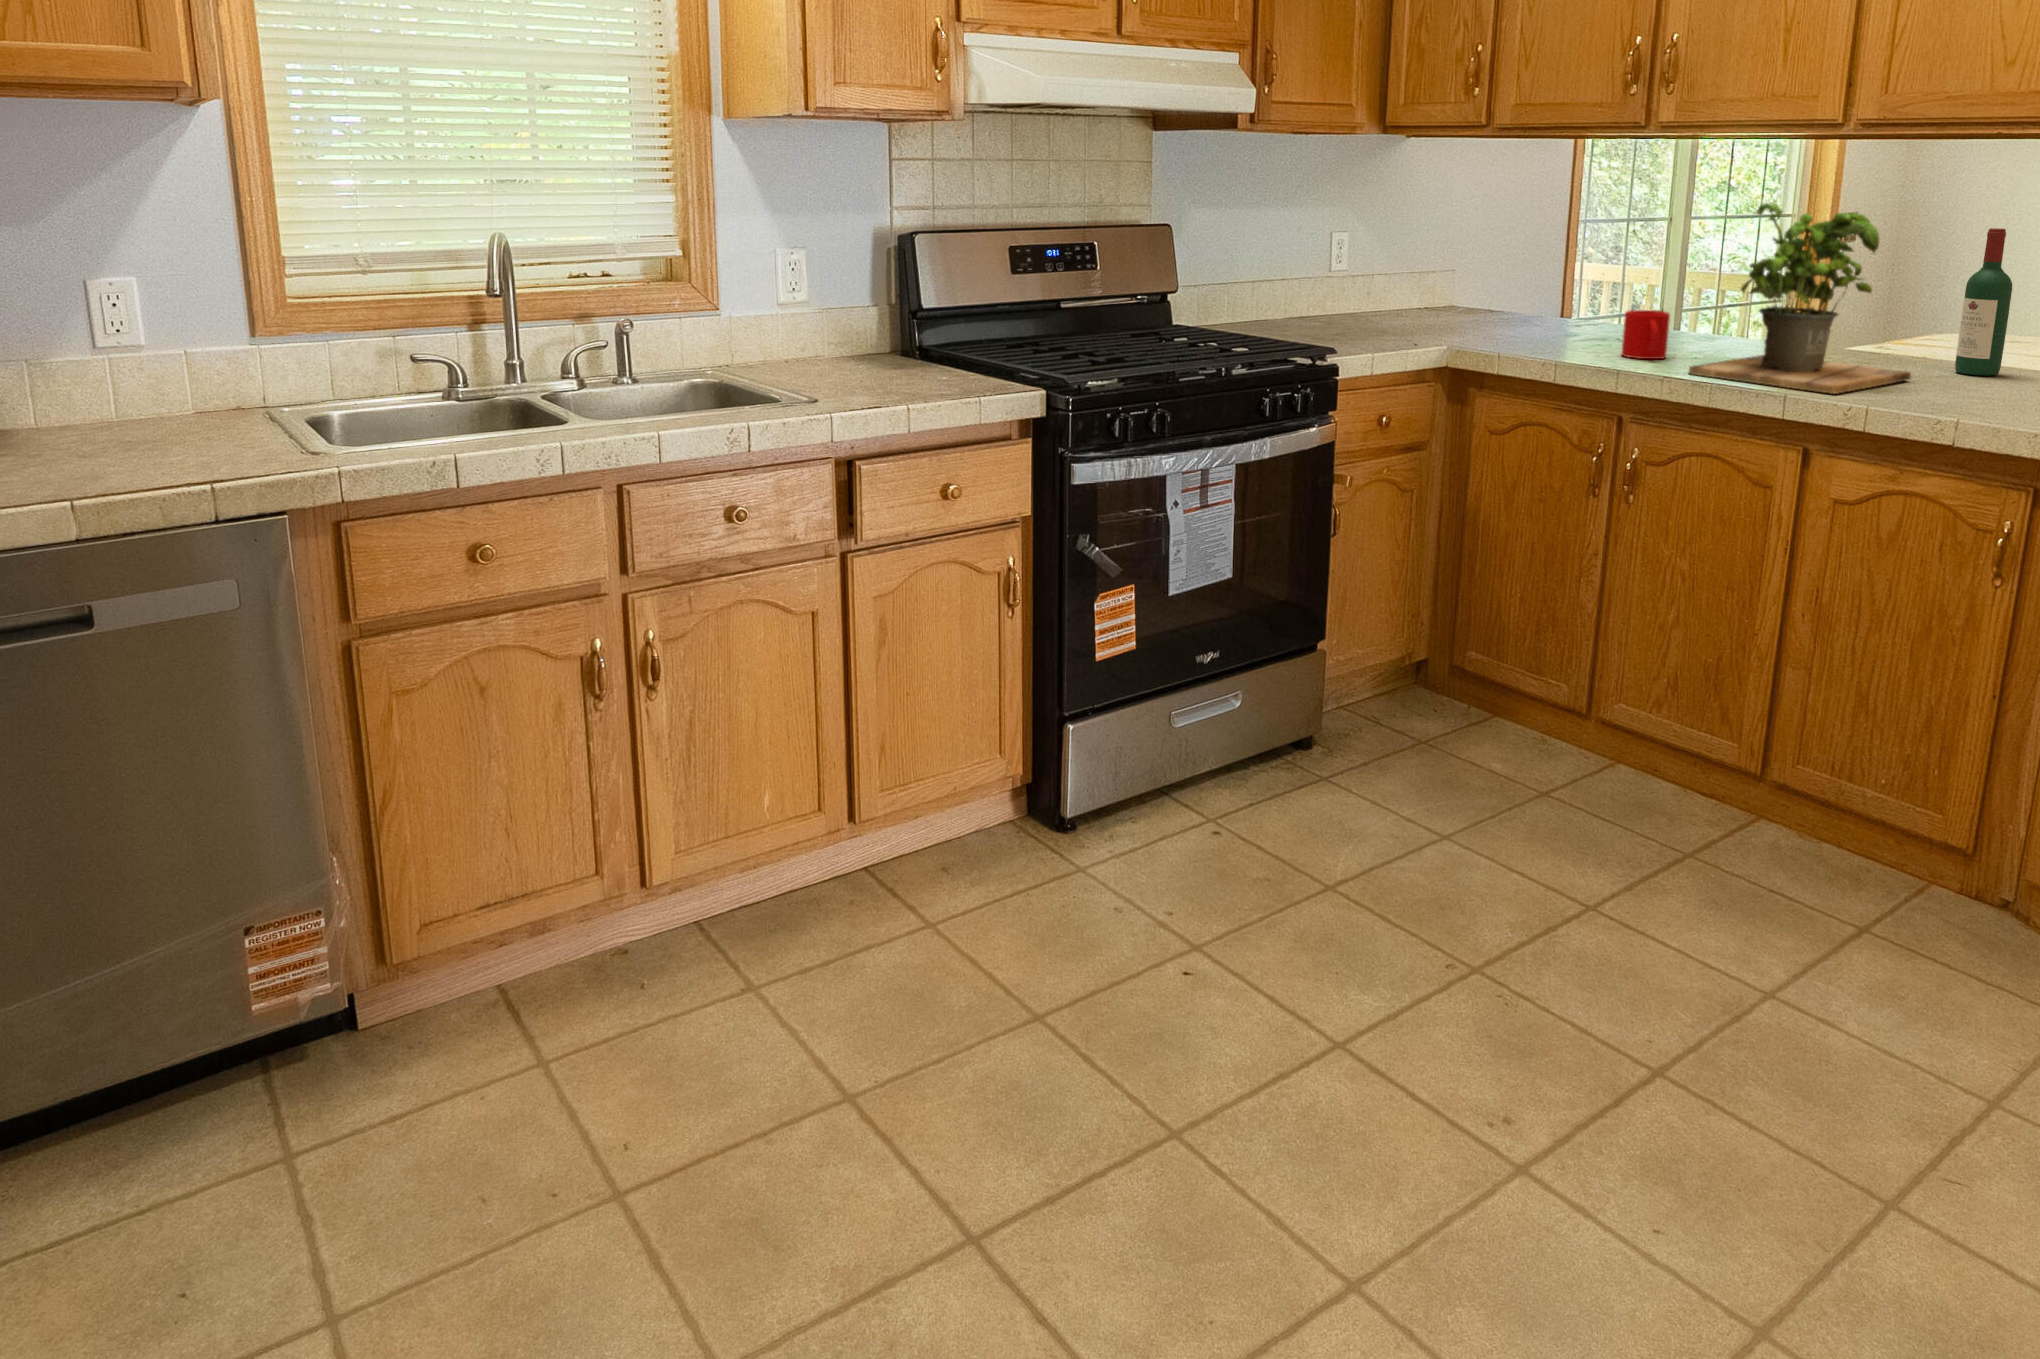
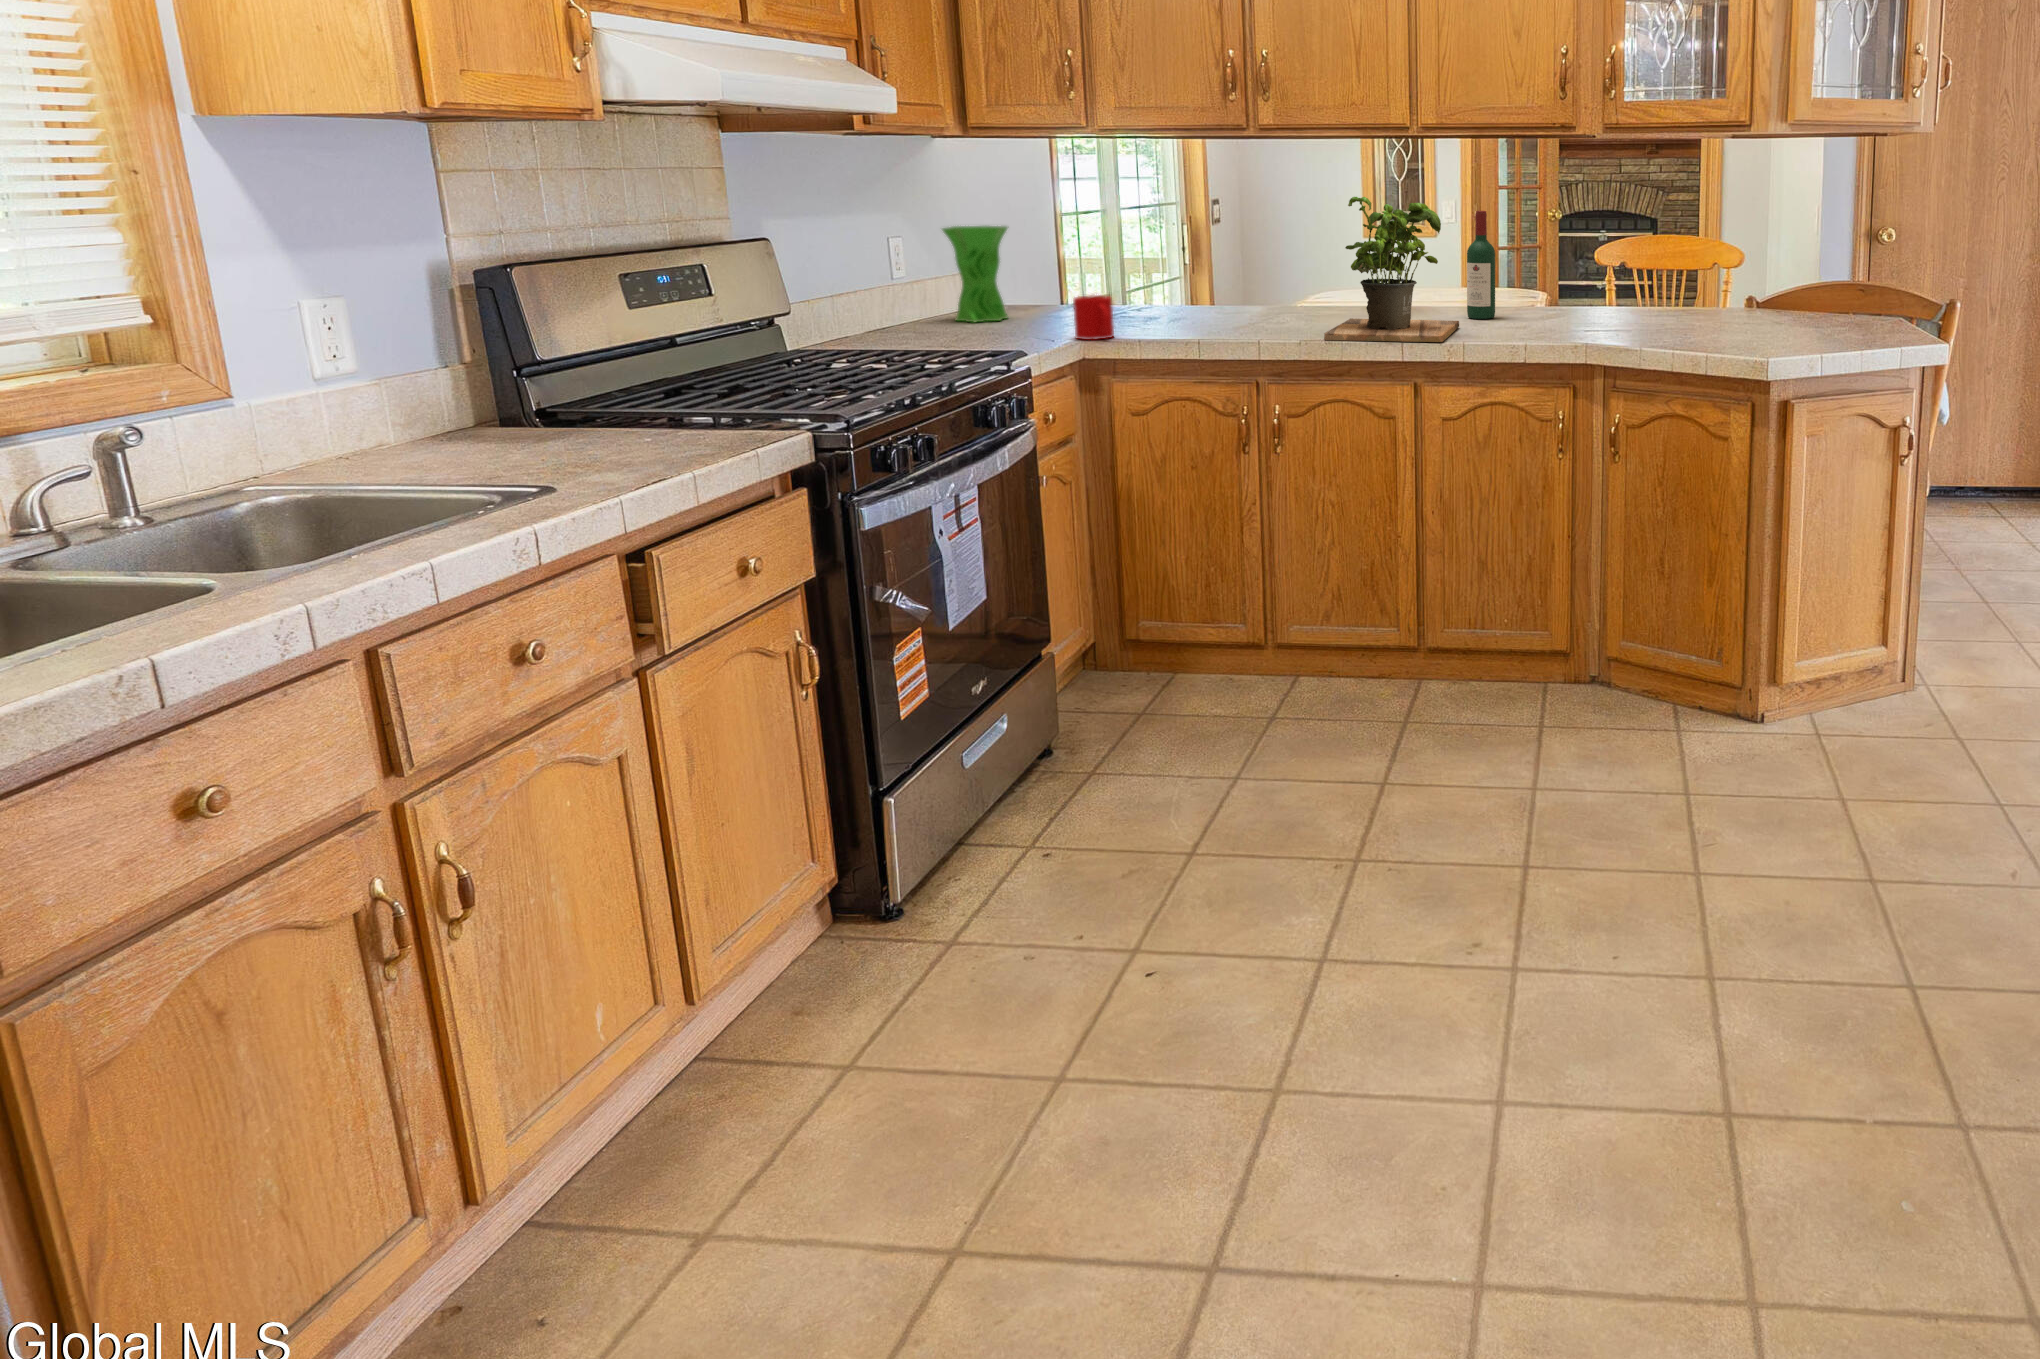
vase: none [1366,225,1432,320] -> present [942,226,1008,322]
mug: present [1622,310,1670,359] -> present [1073,295,1114,340]

